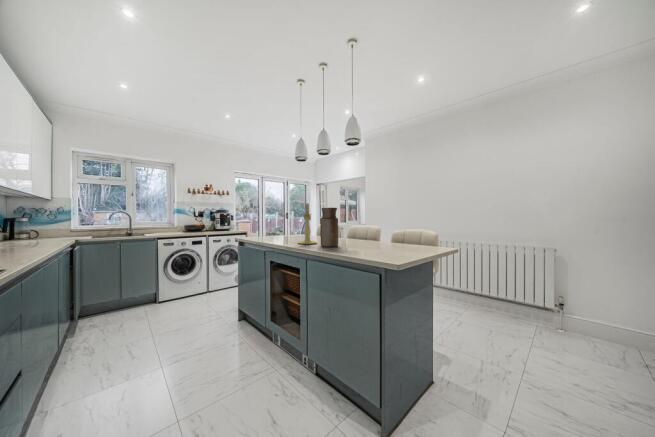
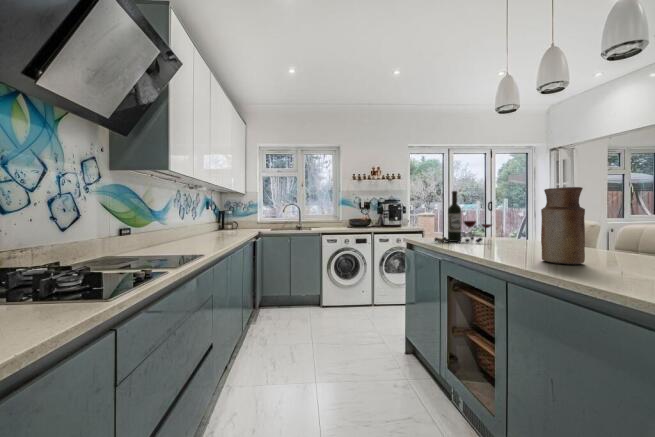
candle holder: present [298,203,317,244] -> none [495,182,535,255]
wine bottle: none [260,206,295,240] -> present [435,191,492,243]

